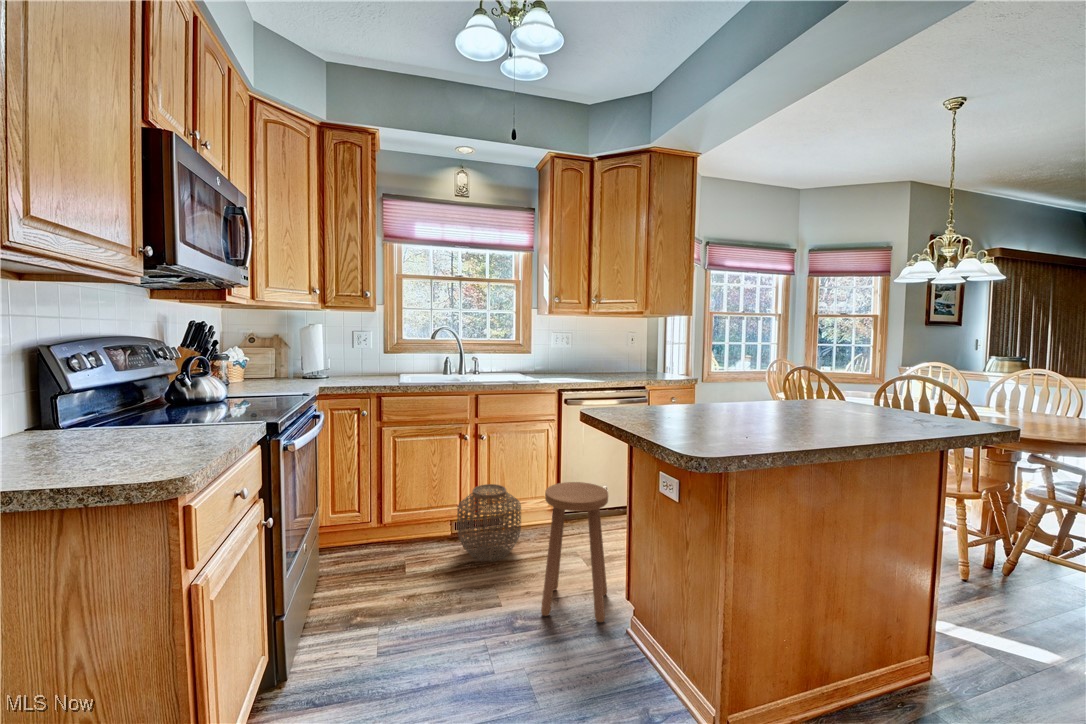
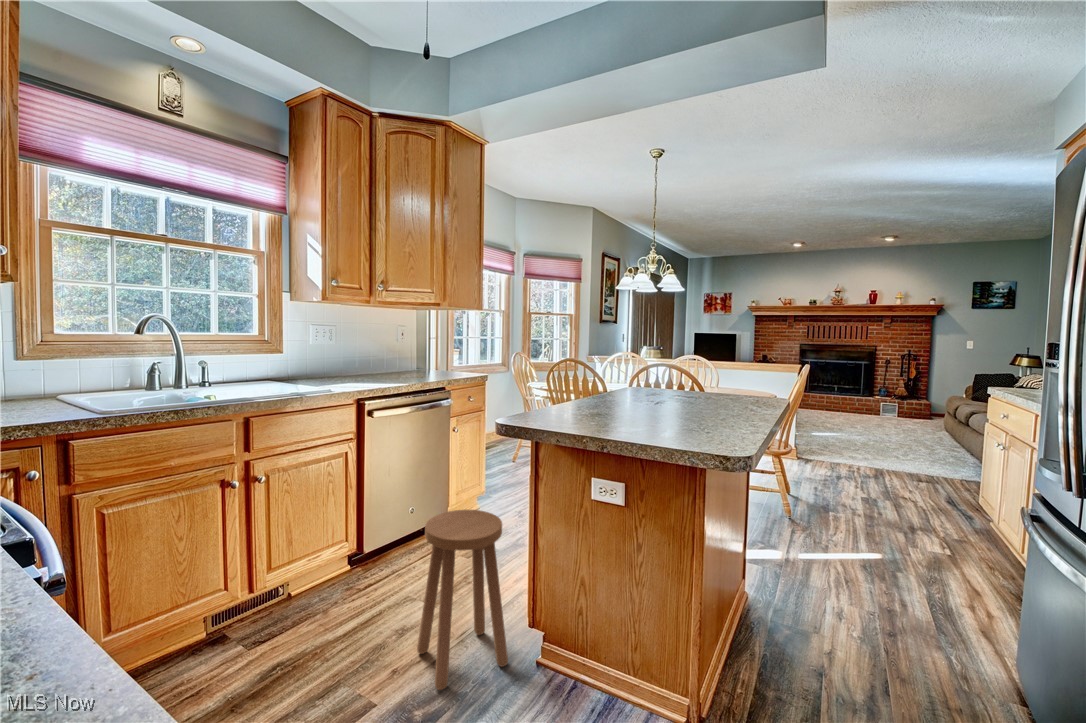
woven basket: present [457,484,521,561] -> none [242,541,344,657]

